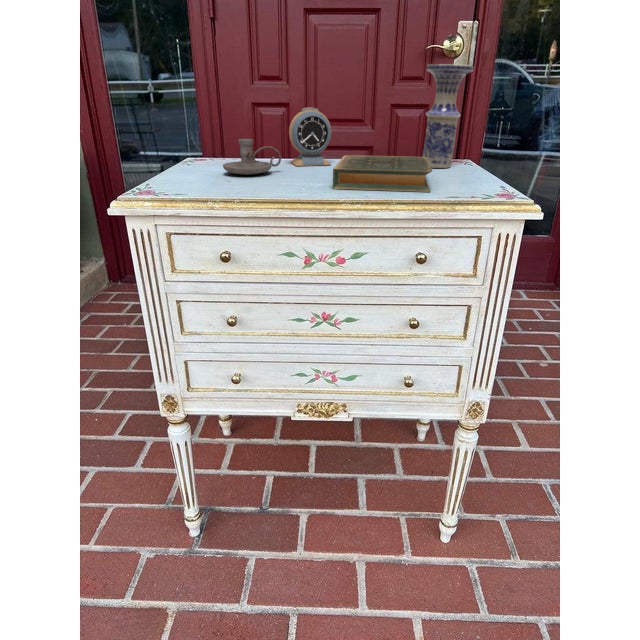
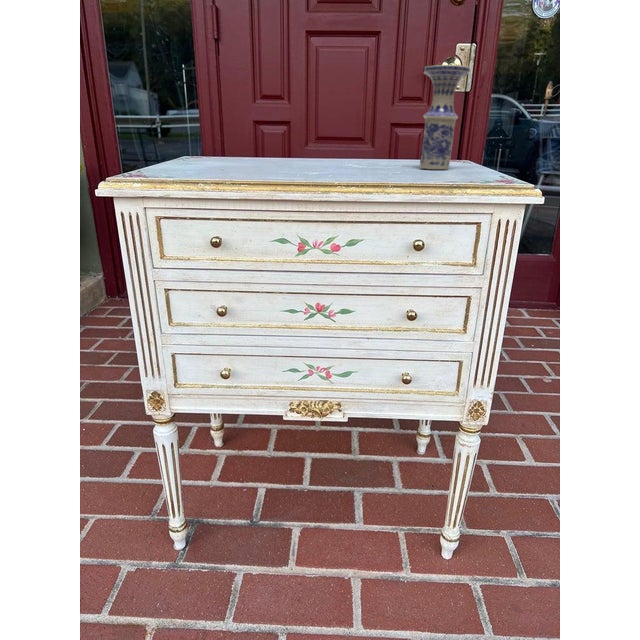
alarm clock: present [289,107,332,166] -> none [287,110,329,167]
candle holder: present [223,139,281,175] -> none [219,135,278,170]
hardback book: present [333,155,432,192] -> none [328,153,430,180]

